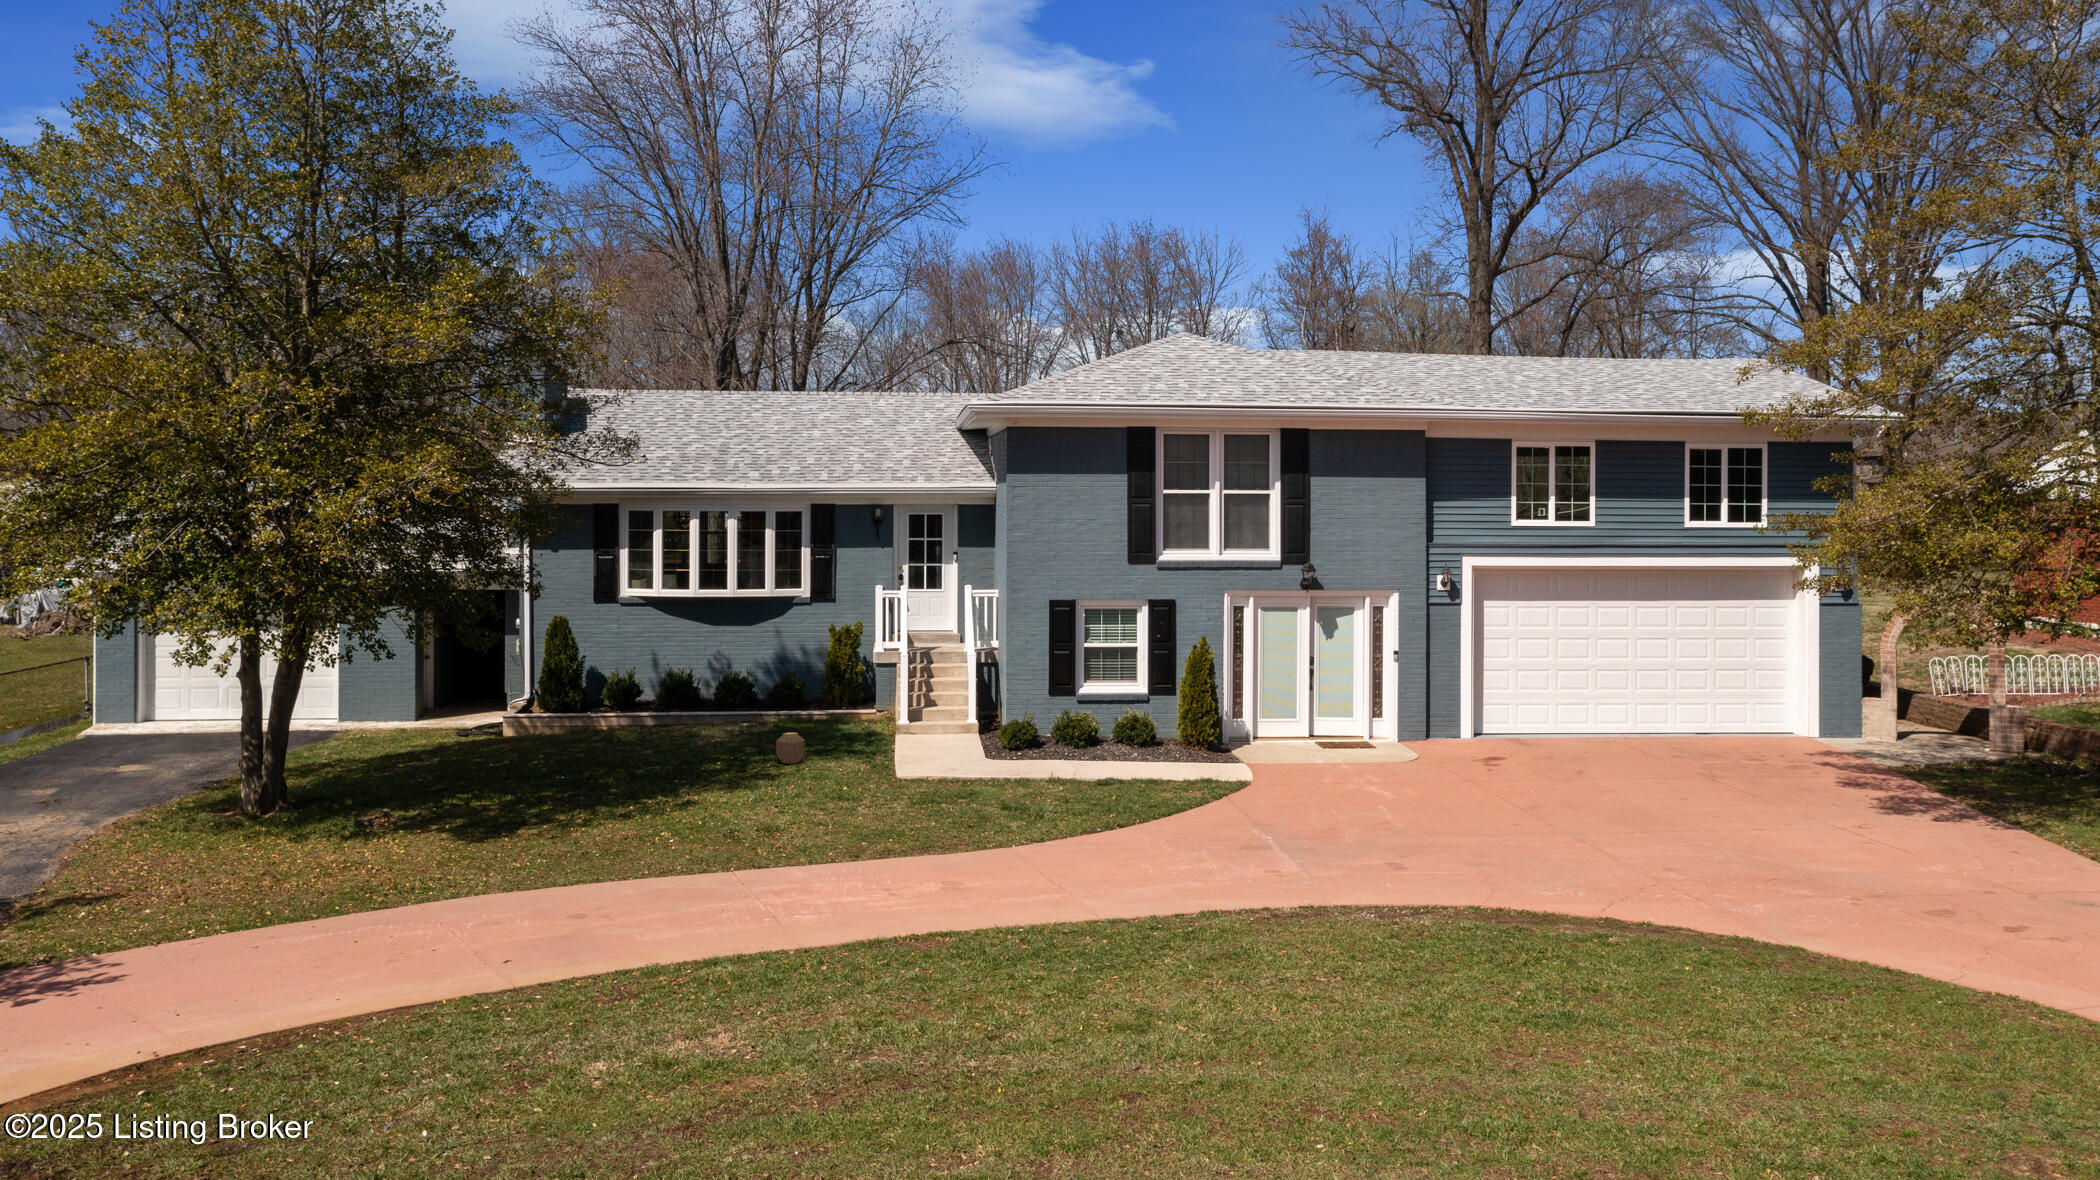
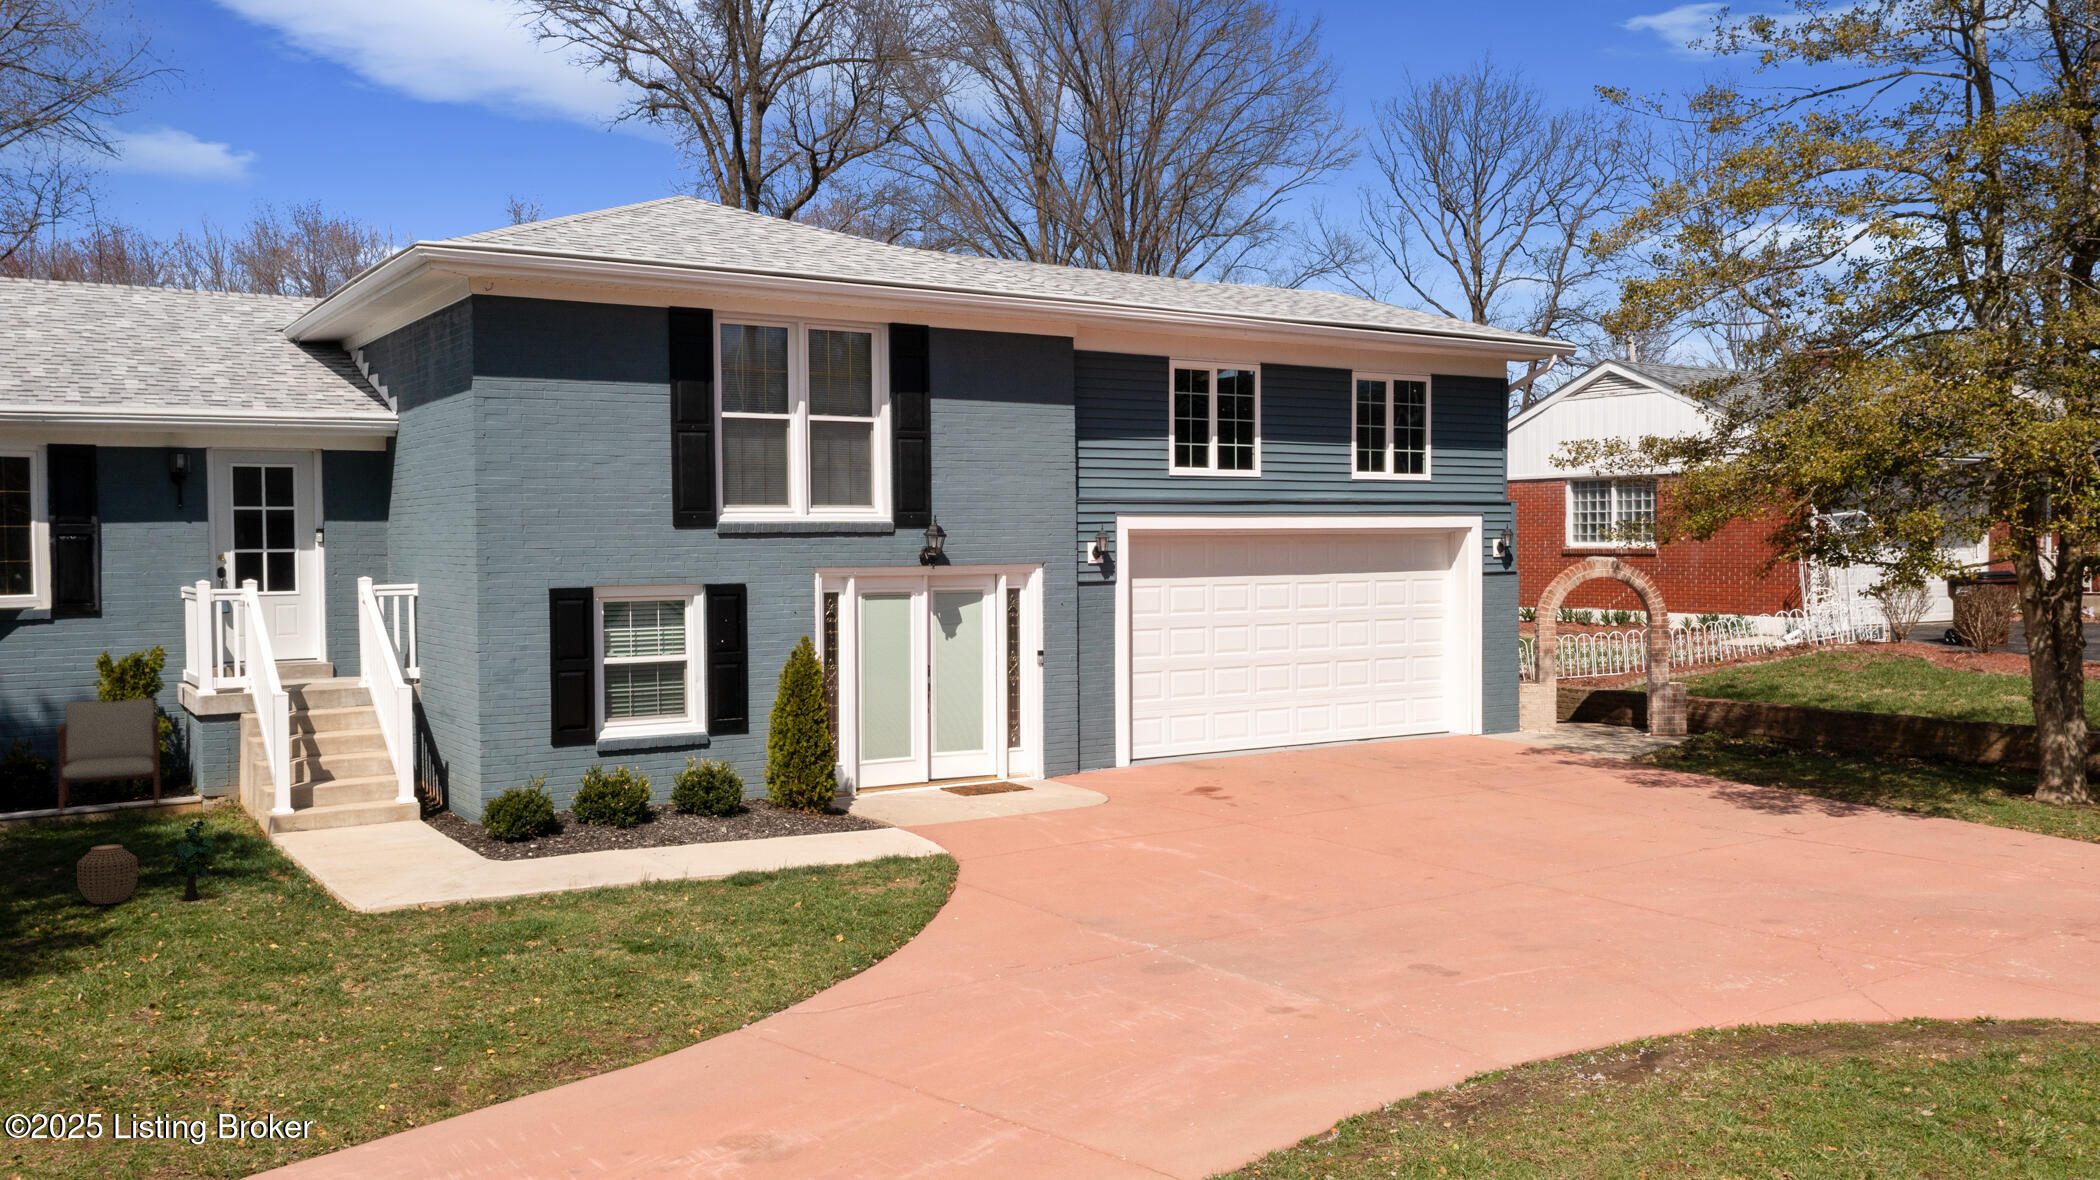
lounge chair: none [812,655,869,716] -> present [56,699,161,813]
decorative plant: none [814,723,840,766] -> present [165,821,216,900]

